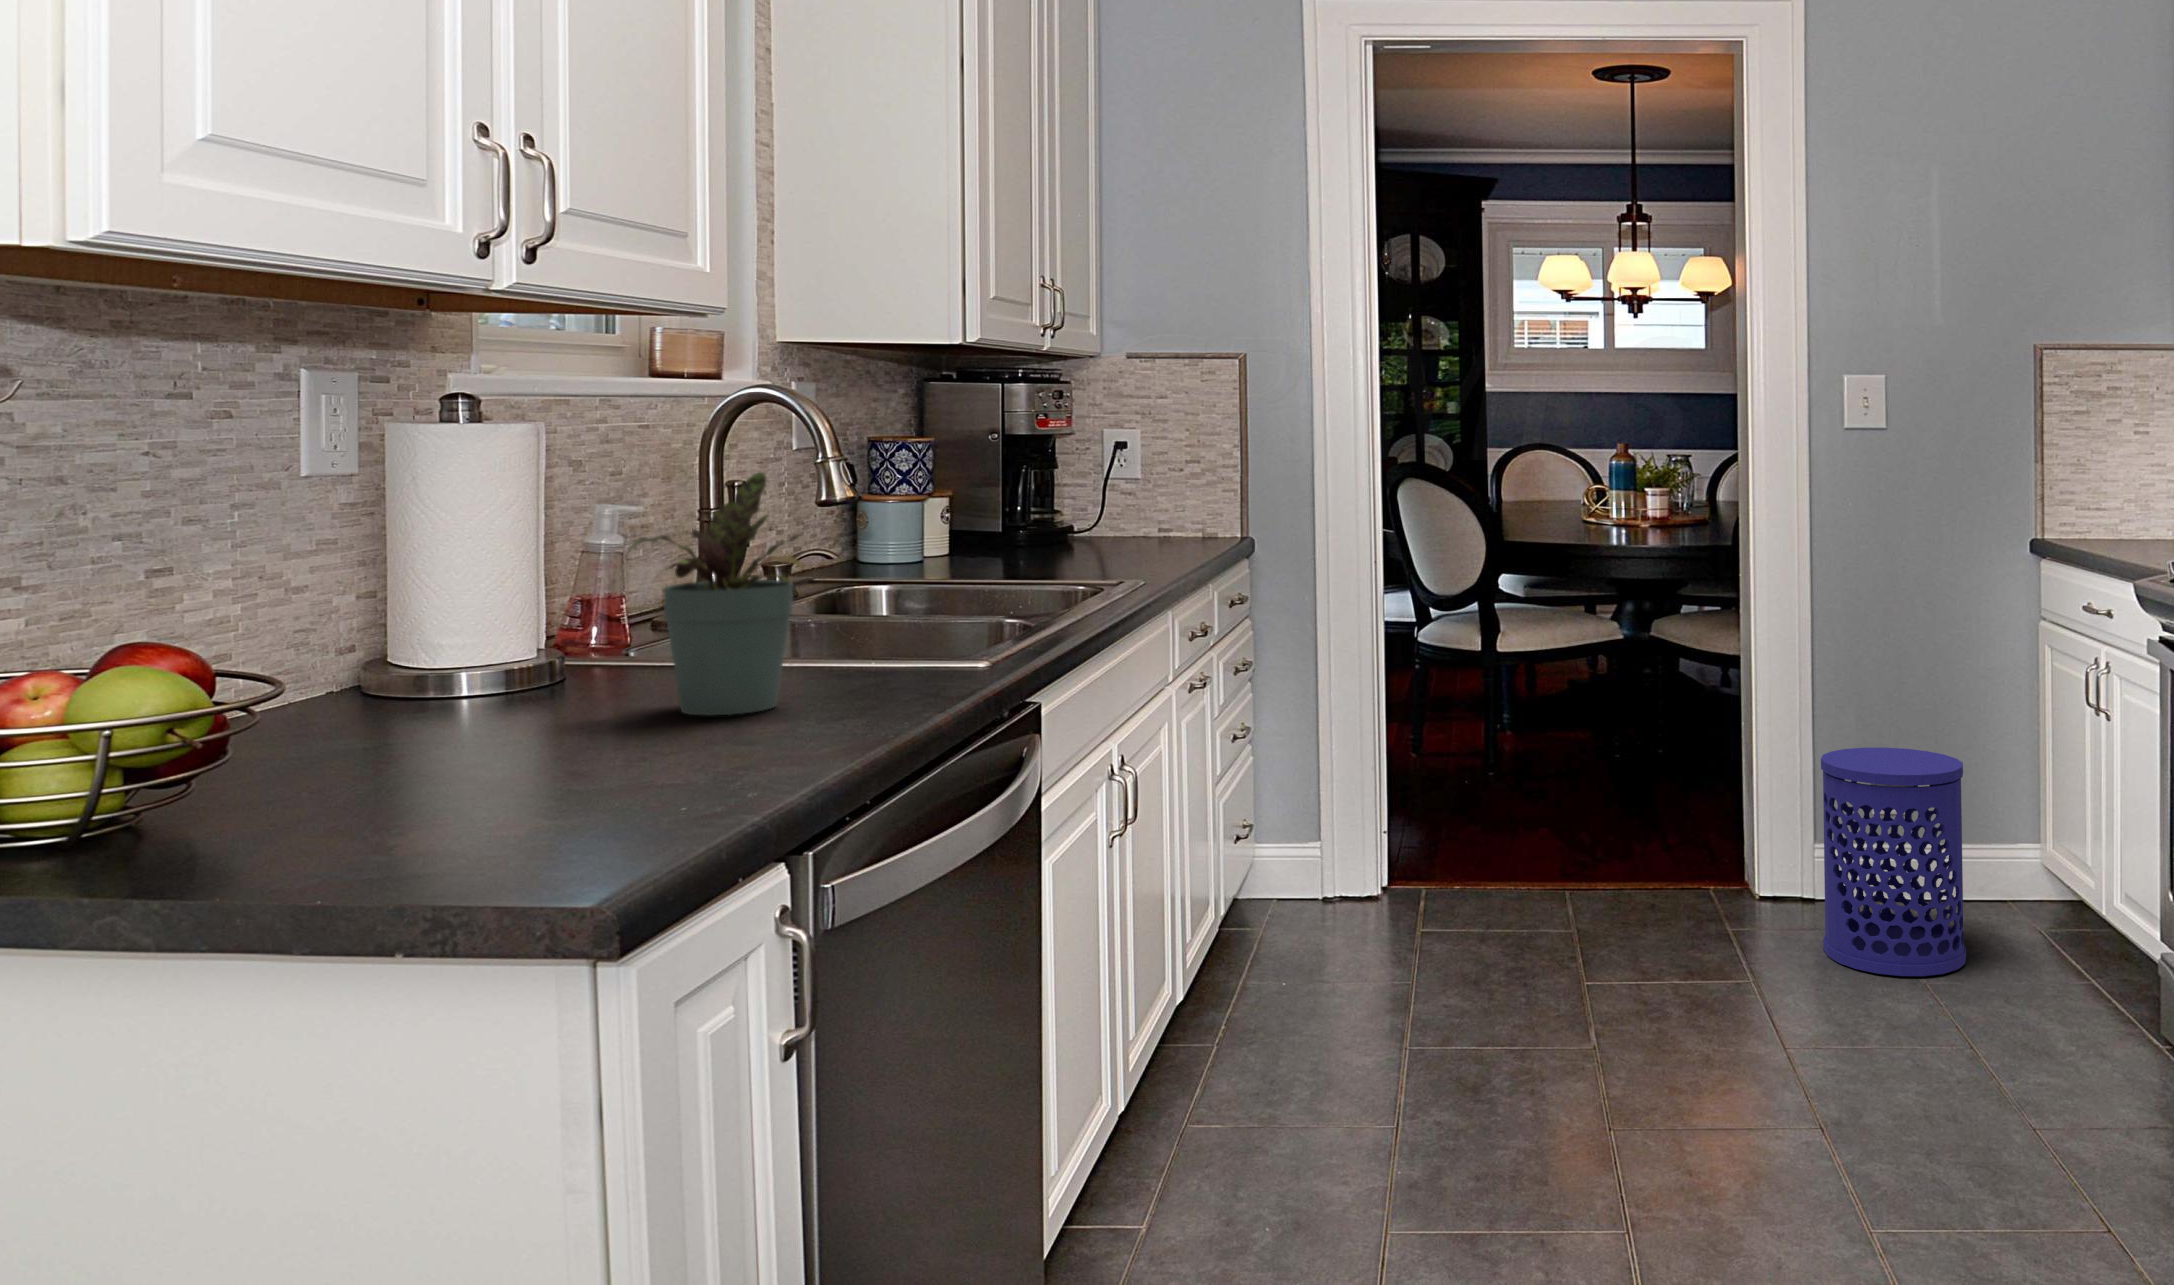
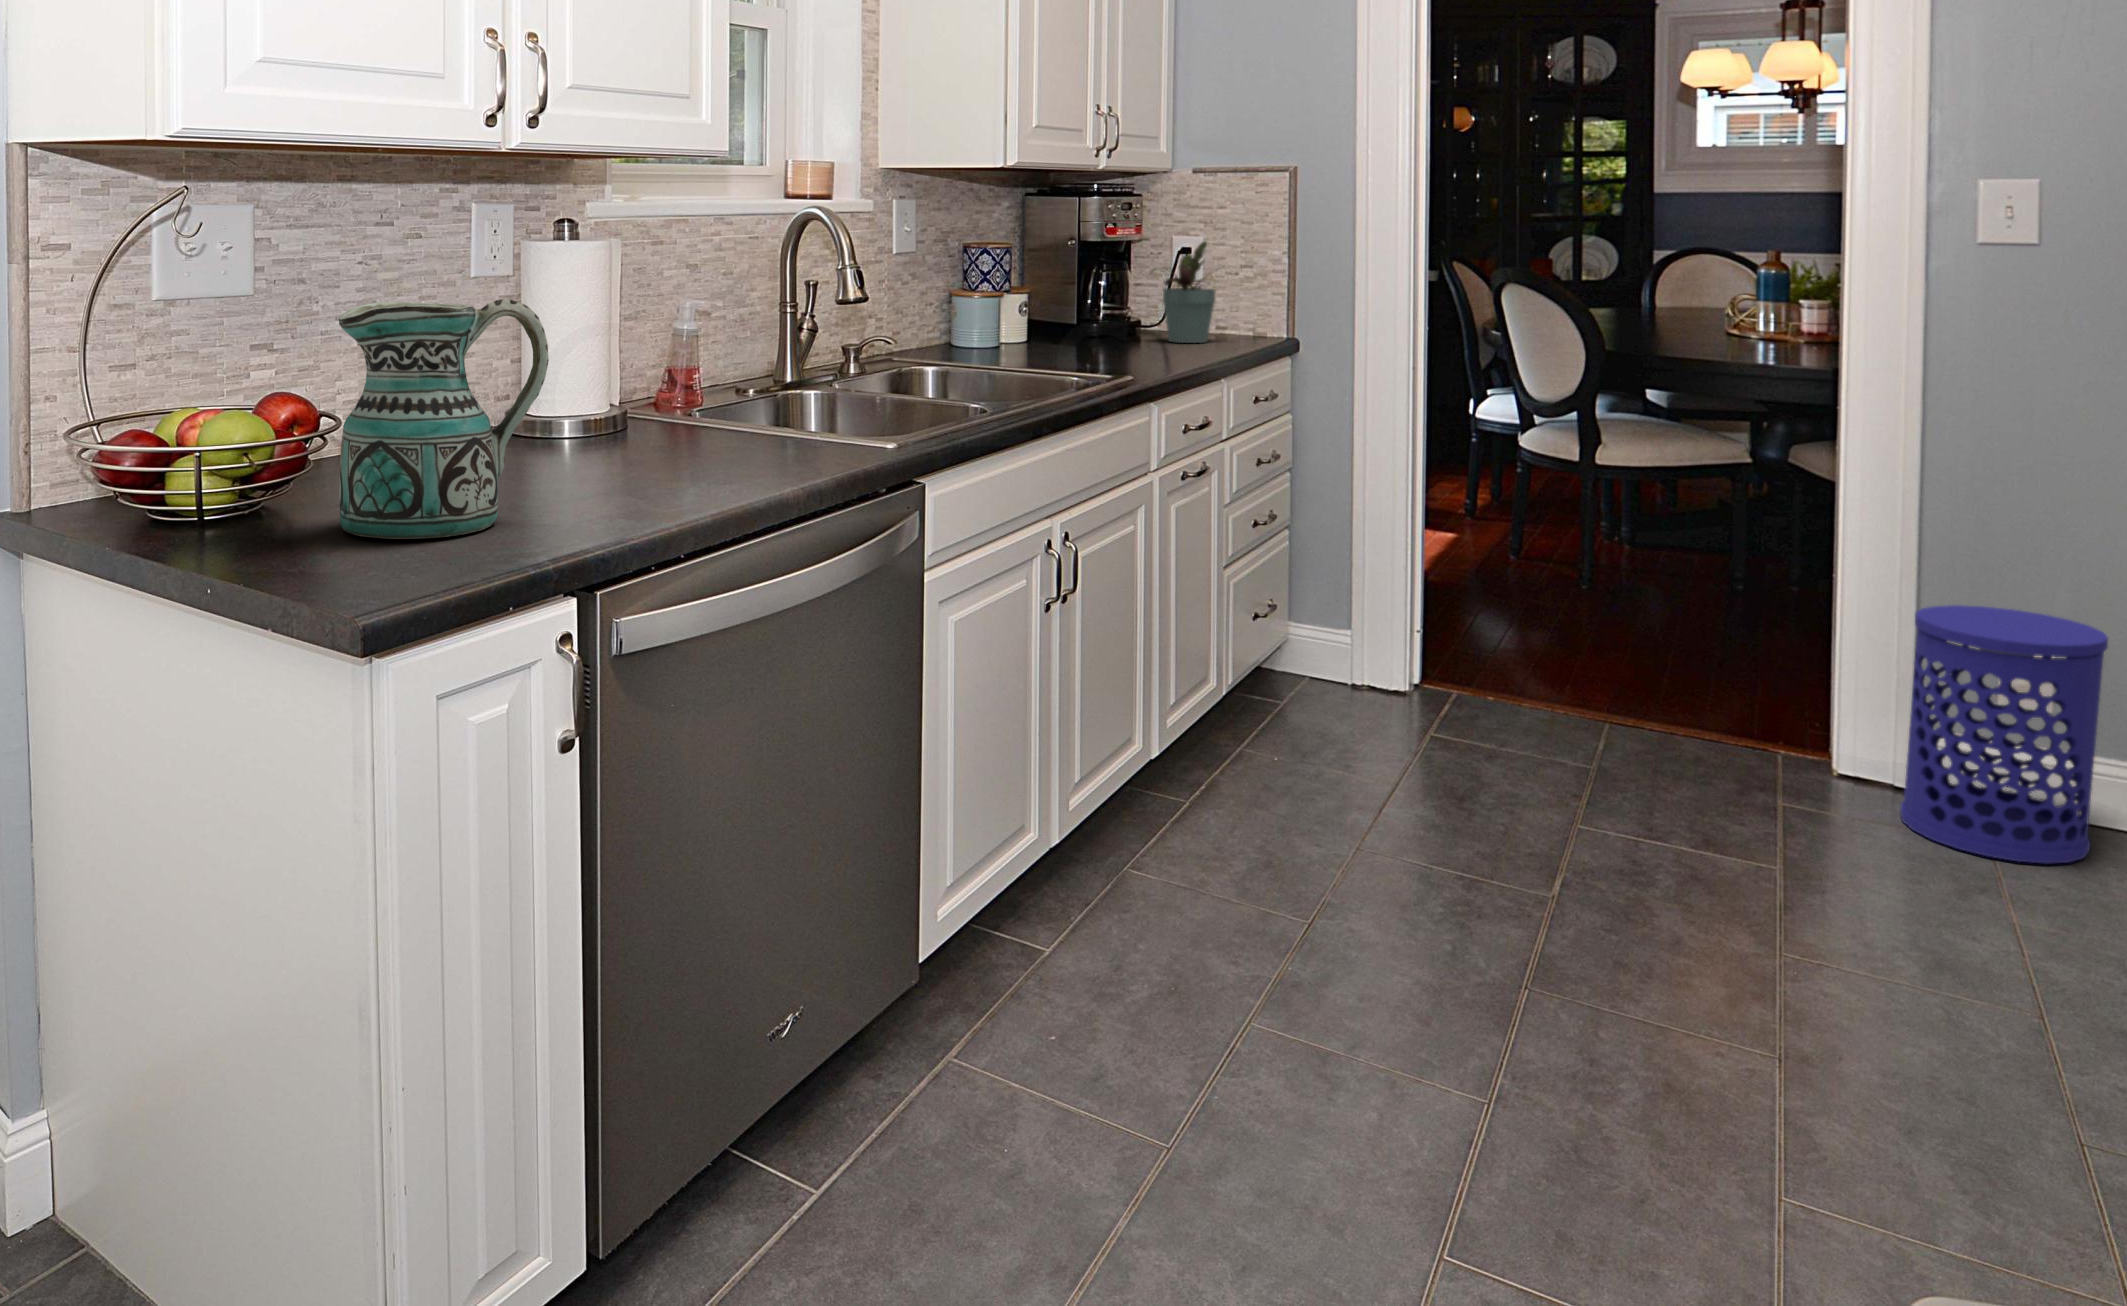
potted plant: present [628,473,802,715] -> present [1151,241,1215,343]
ceramic pitcher: none [228,495,557,849] -> present [339,299,549,539]

